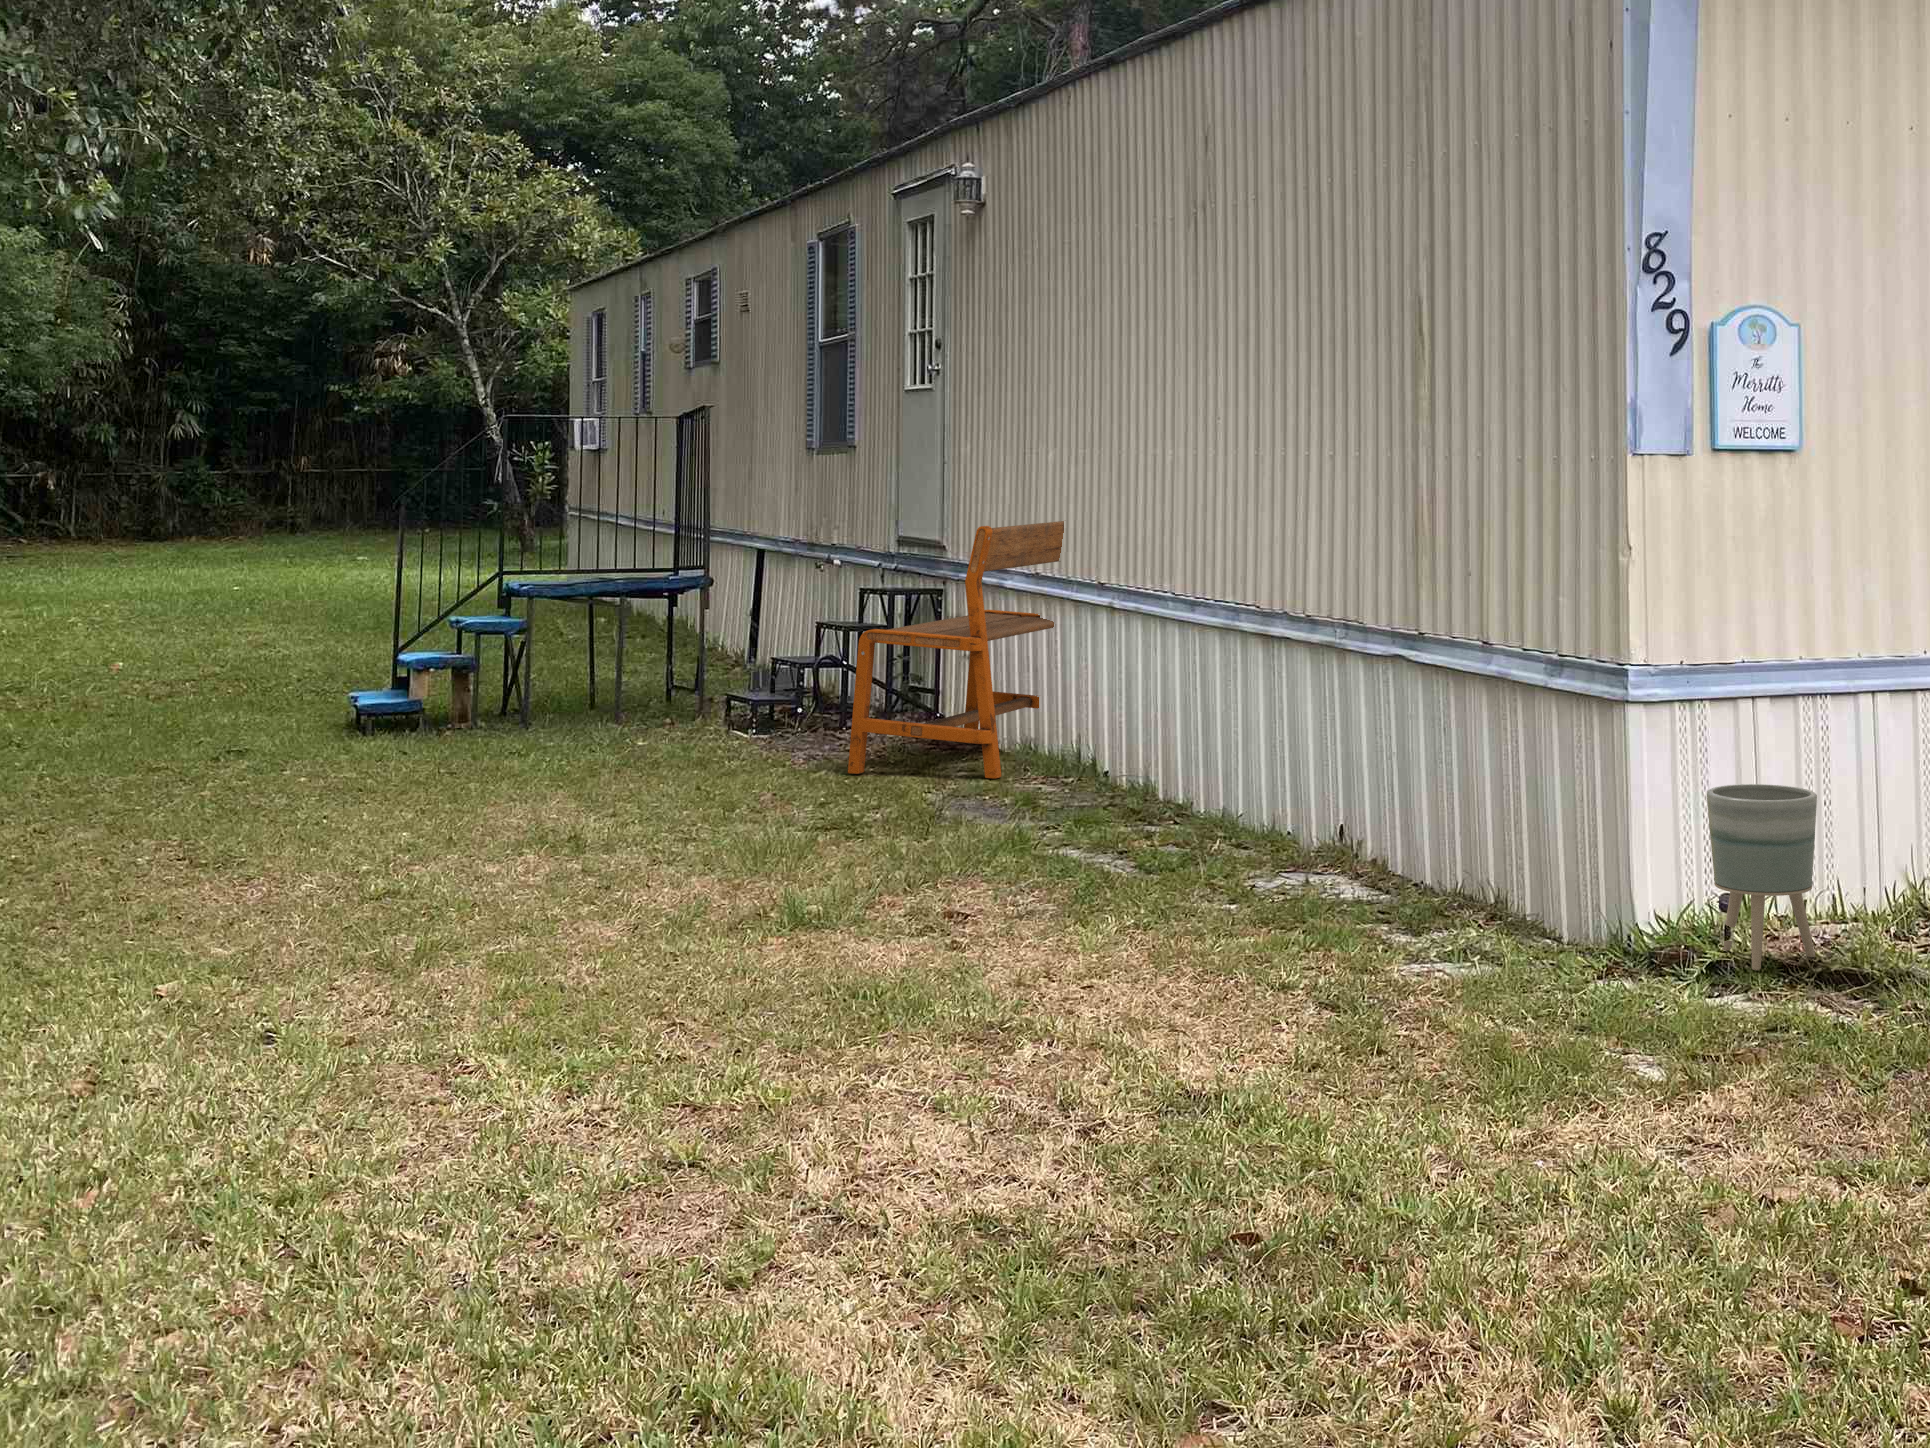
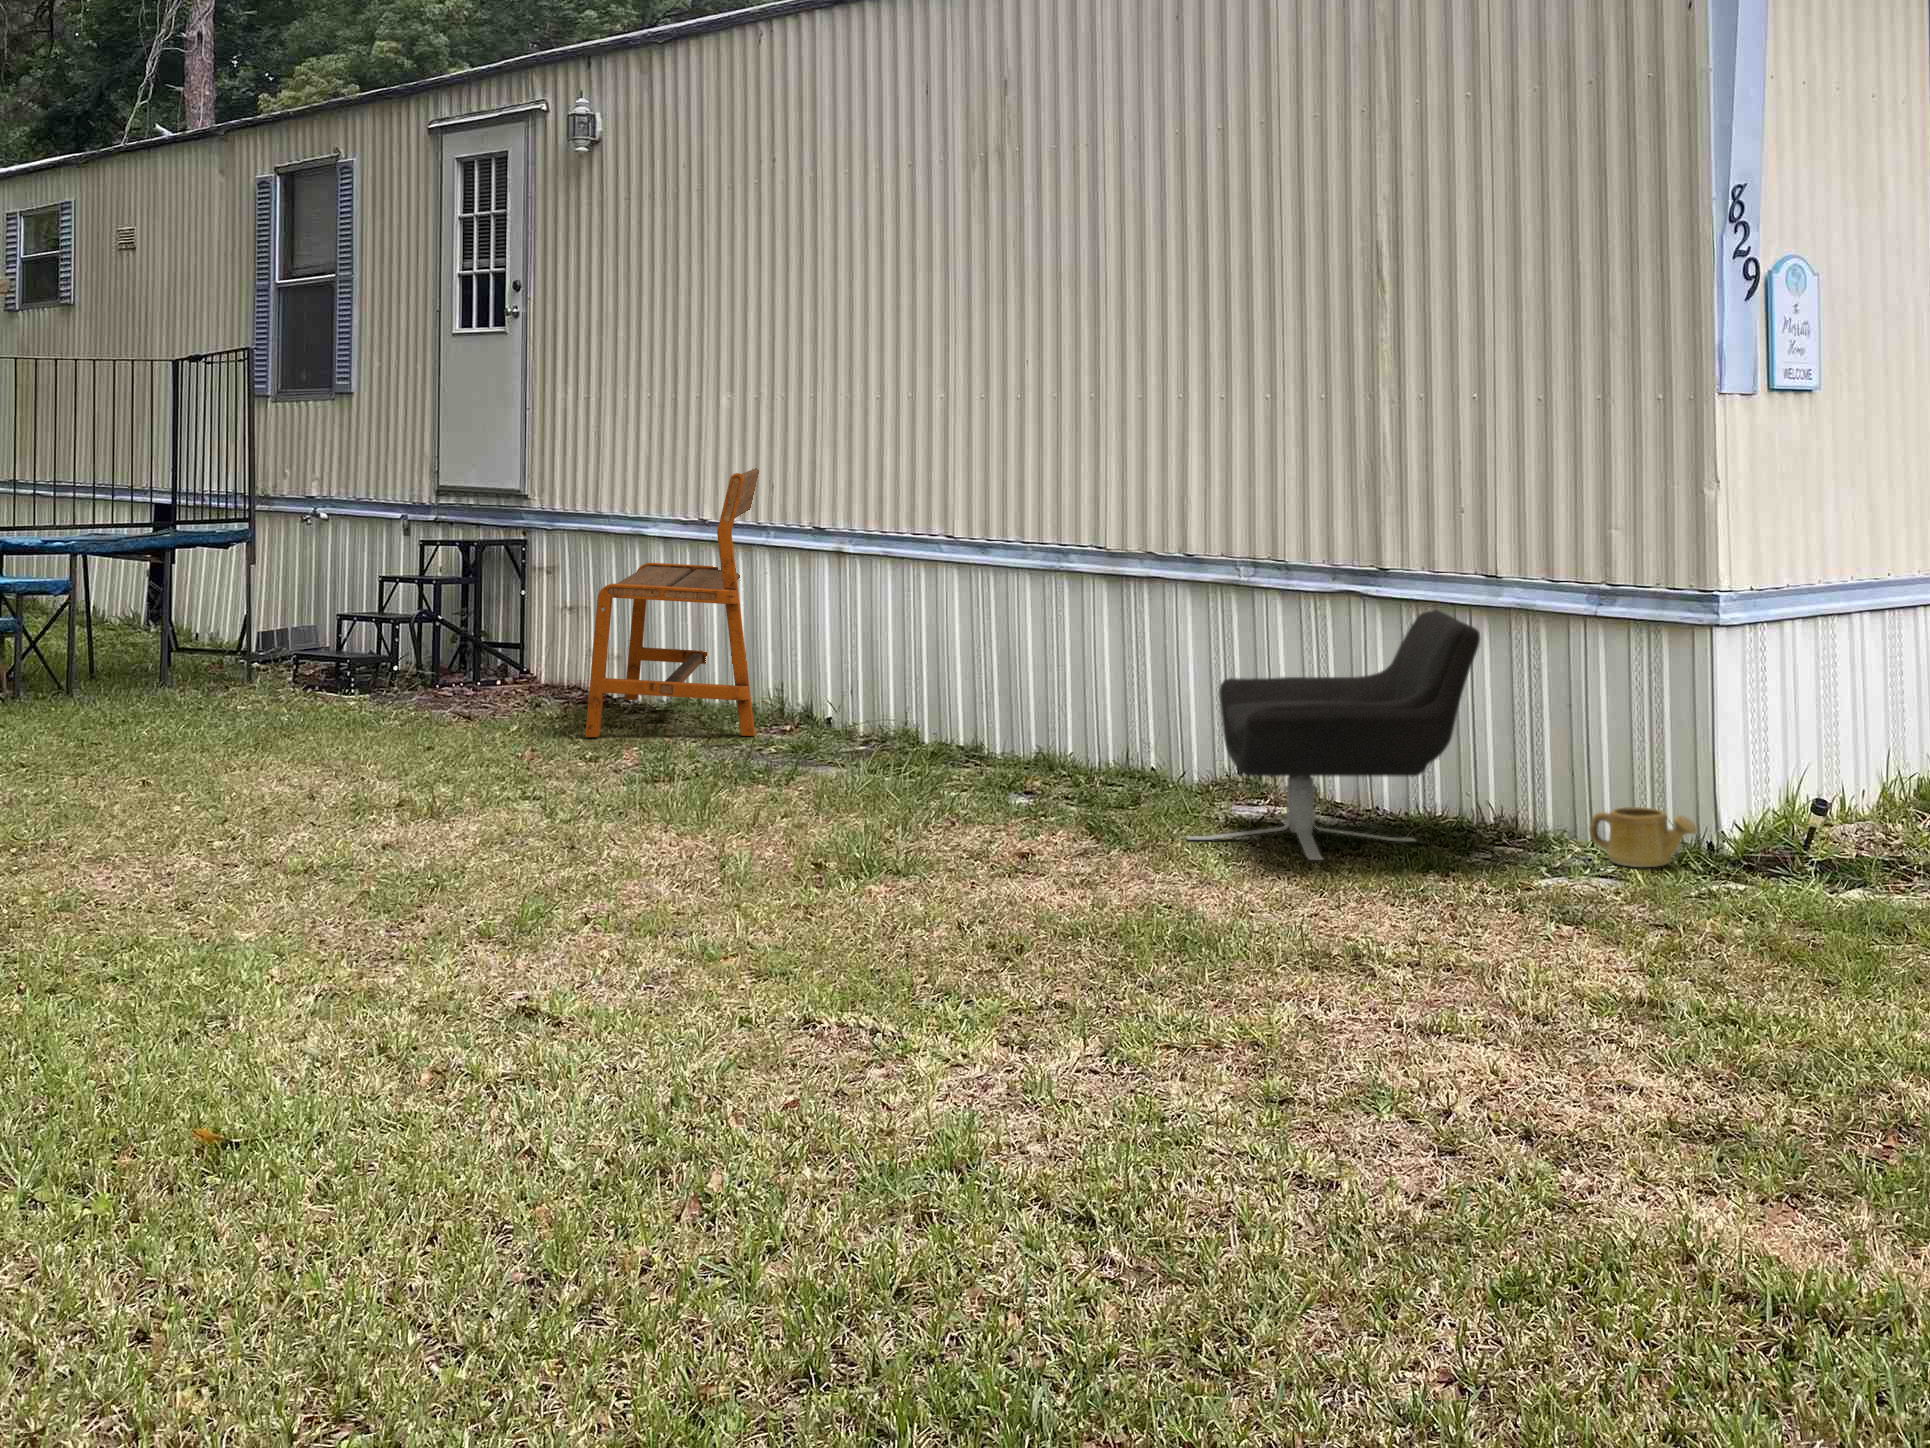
lounge chair: none [1159,675,1446,925] -> present [1187,610,1480,860]
planter: present [1707,784,1817,970] -> none [1788,700,1898,871]
watering can: none [1510,888,1593,952] -> present [1589,807,1697,867]

